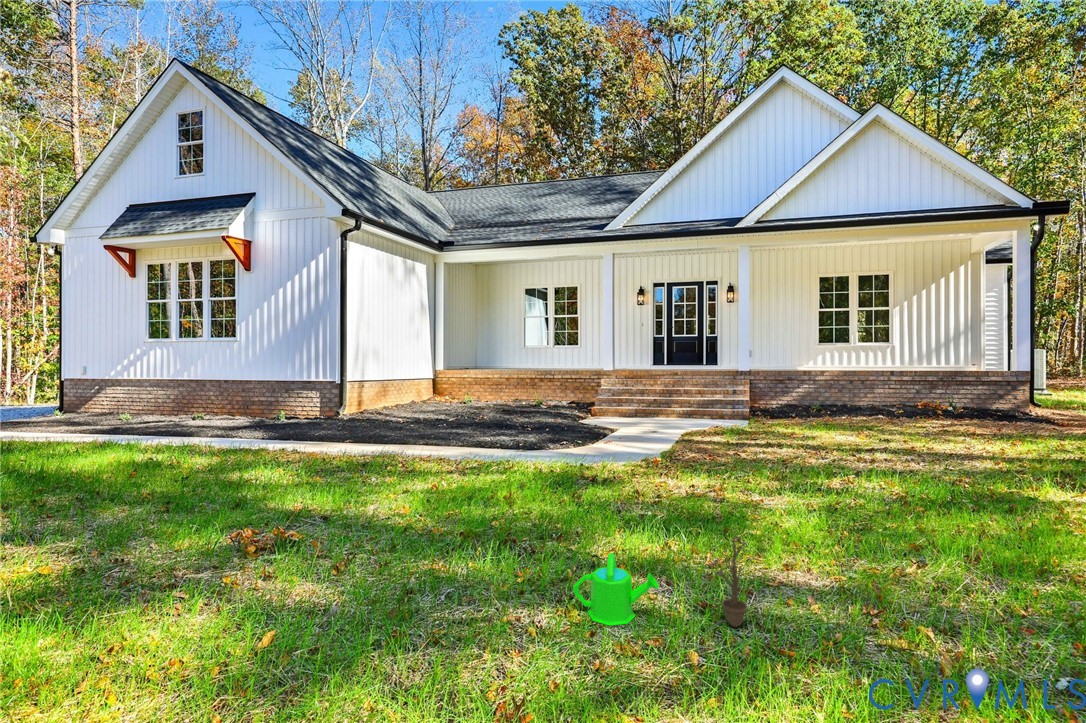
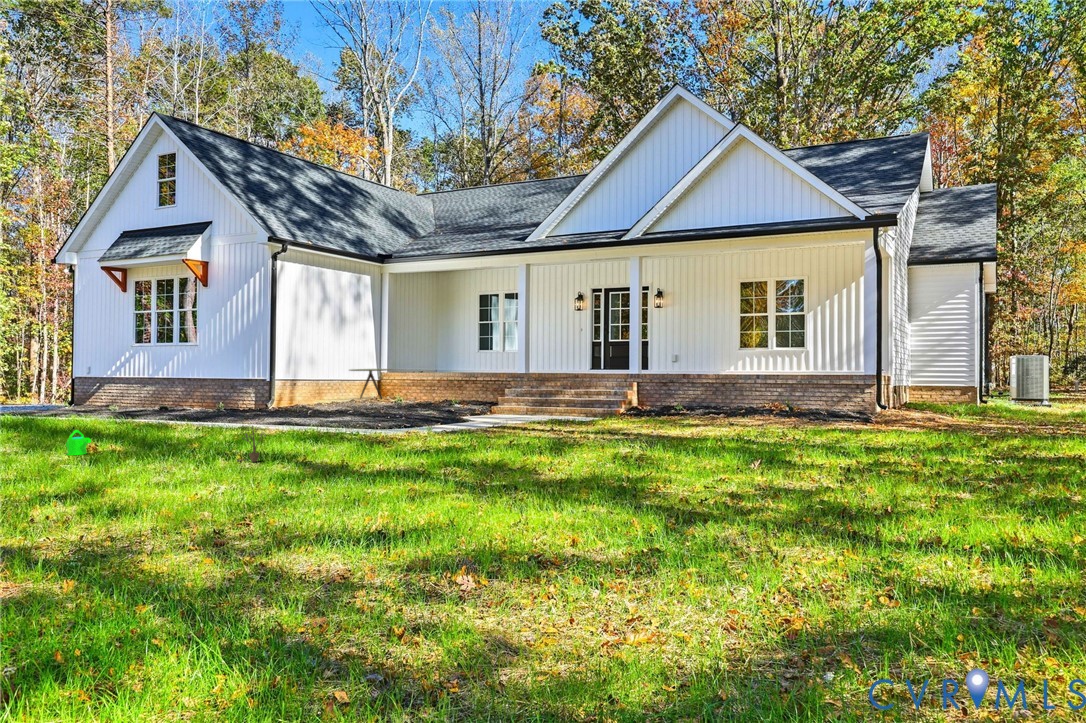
round table: none [416,366,463,400] -> present [350,369,392,399]
watering can: present [573,553,659,626] -> present [66,430,91,455]

